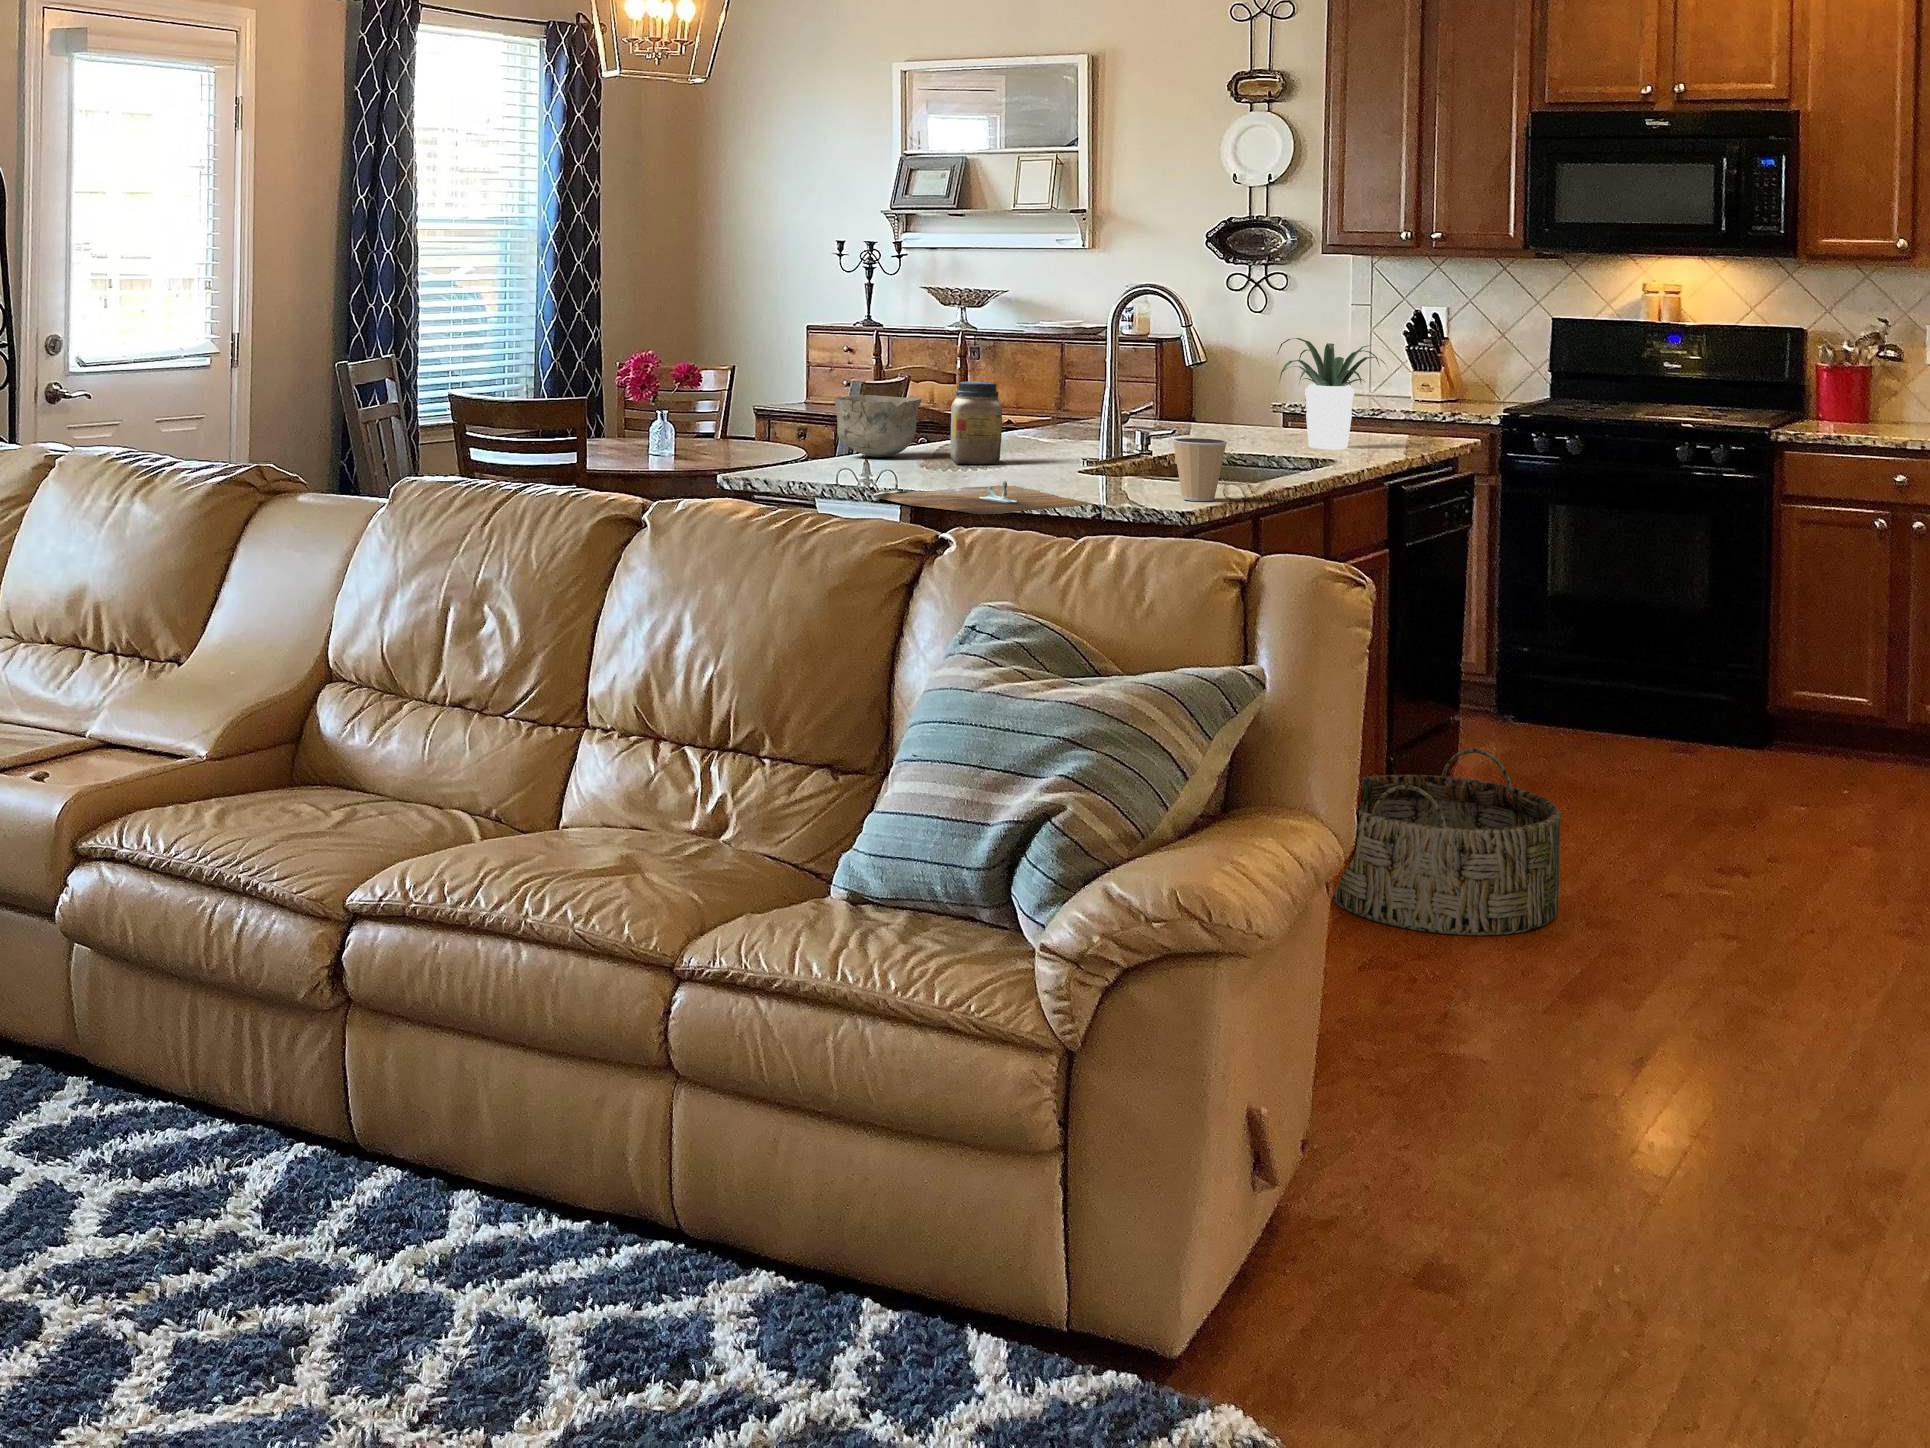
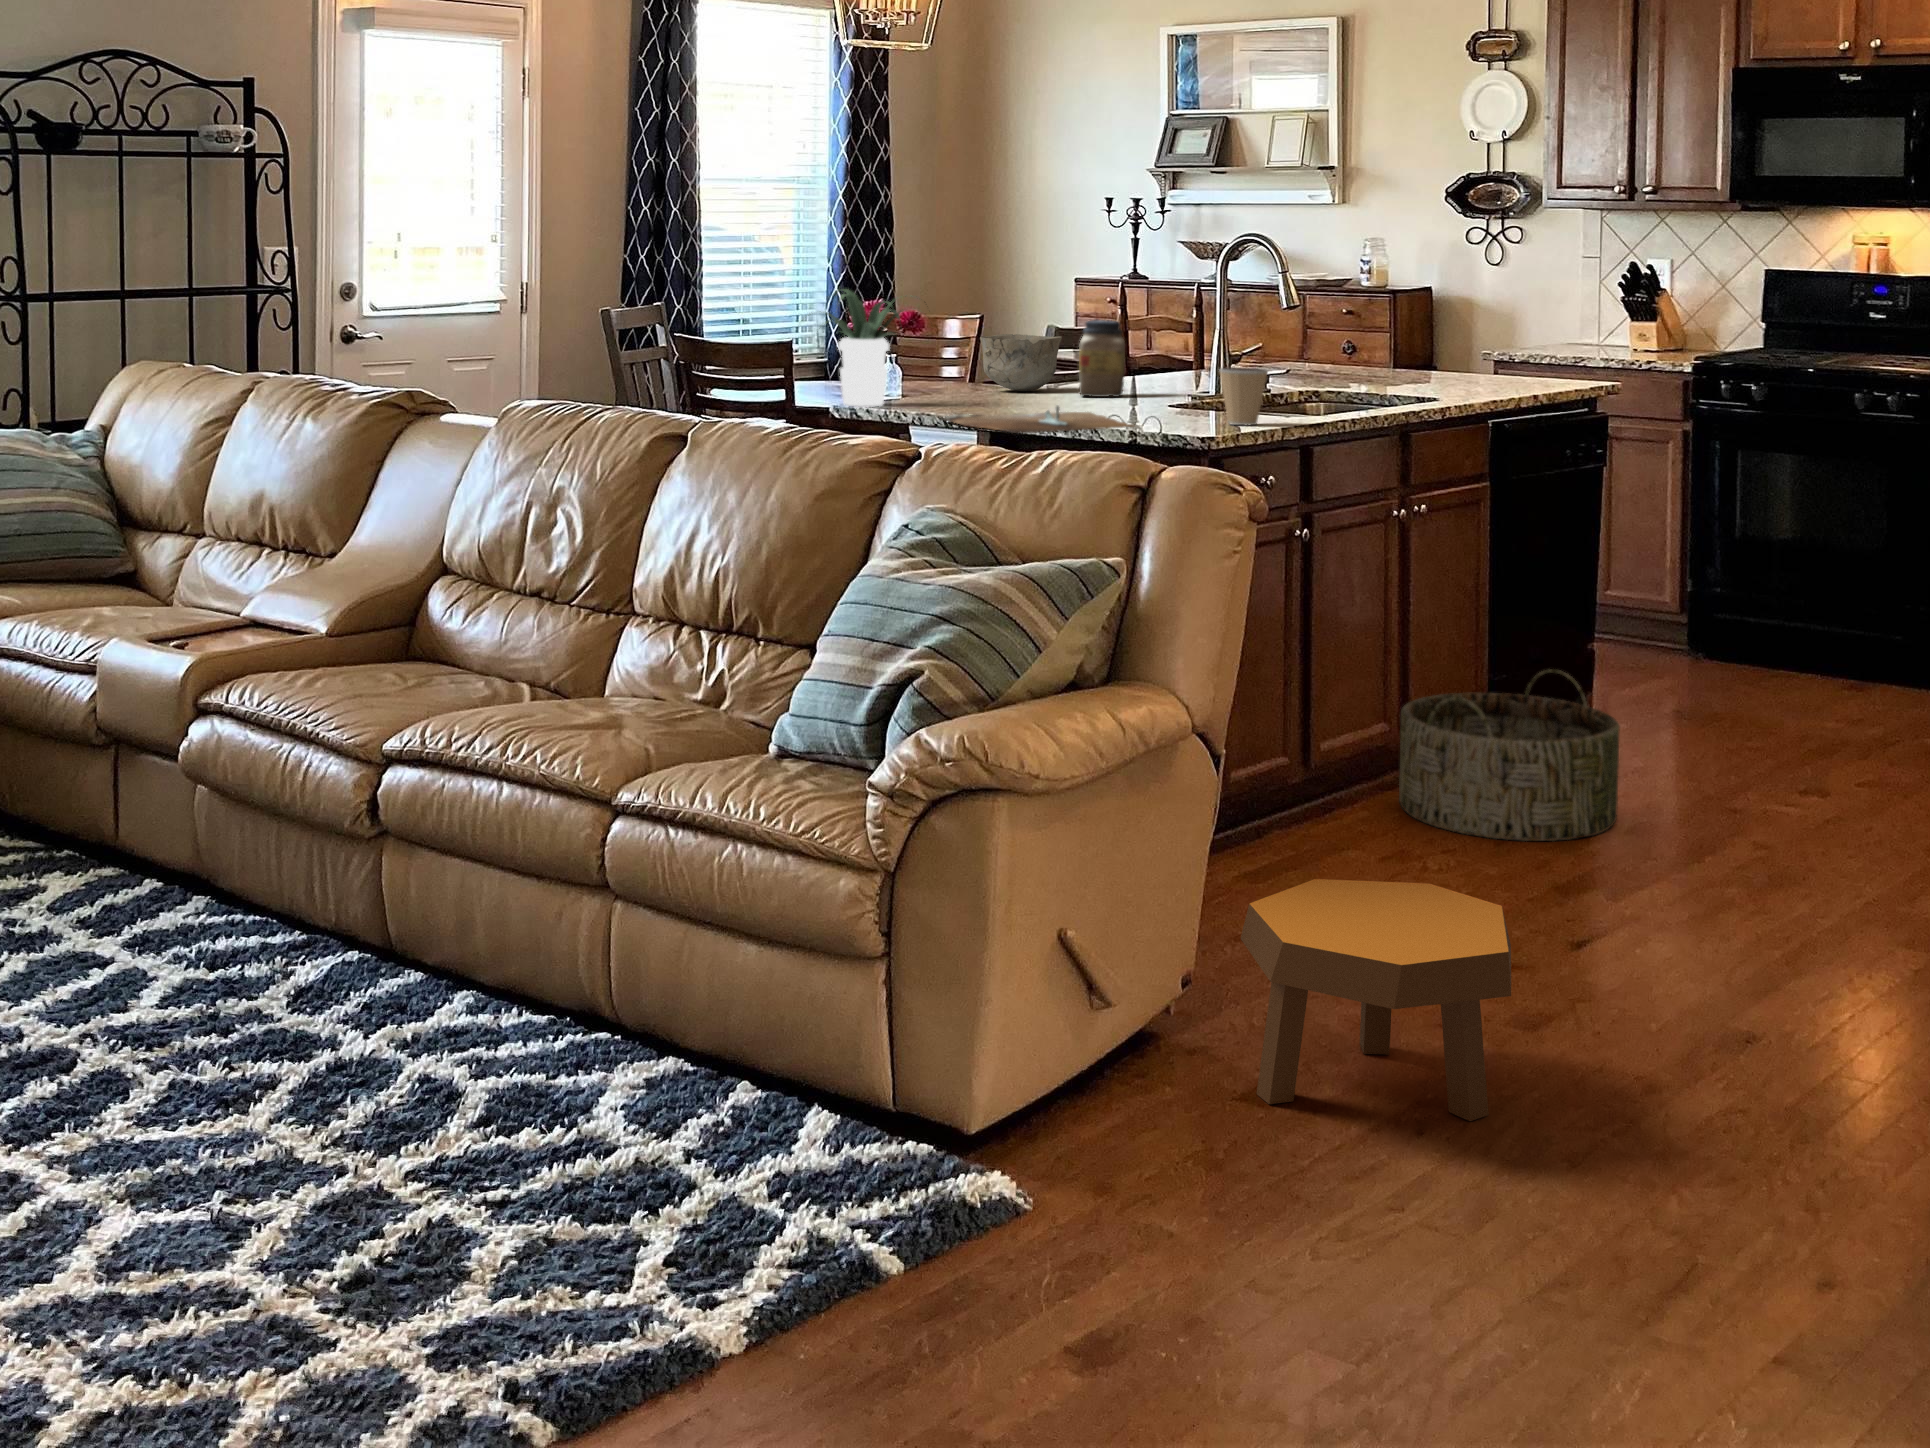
potted plant: present [1277,338,1385,449] -> present [808,289,900,407]
footstool: none [1368,1010,1694,1278] -> present [1241,879,1511,1121]

